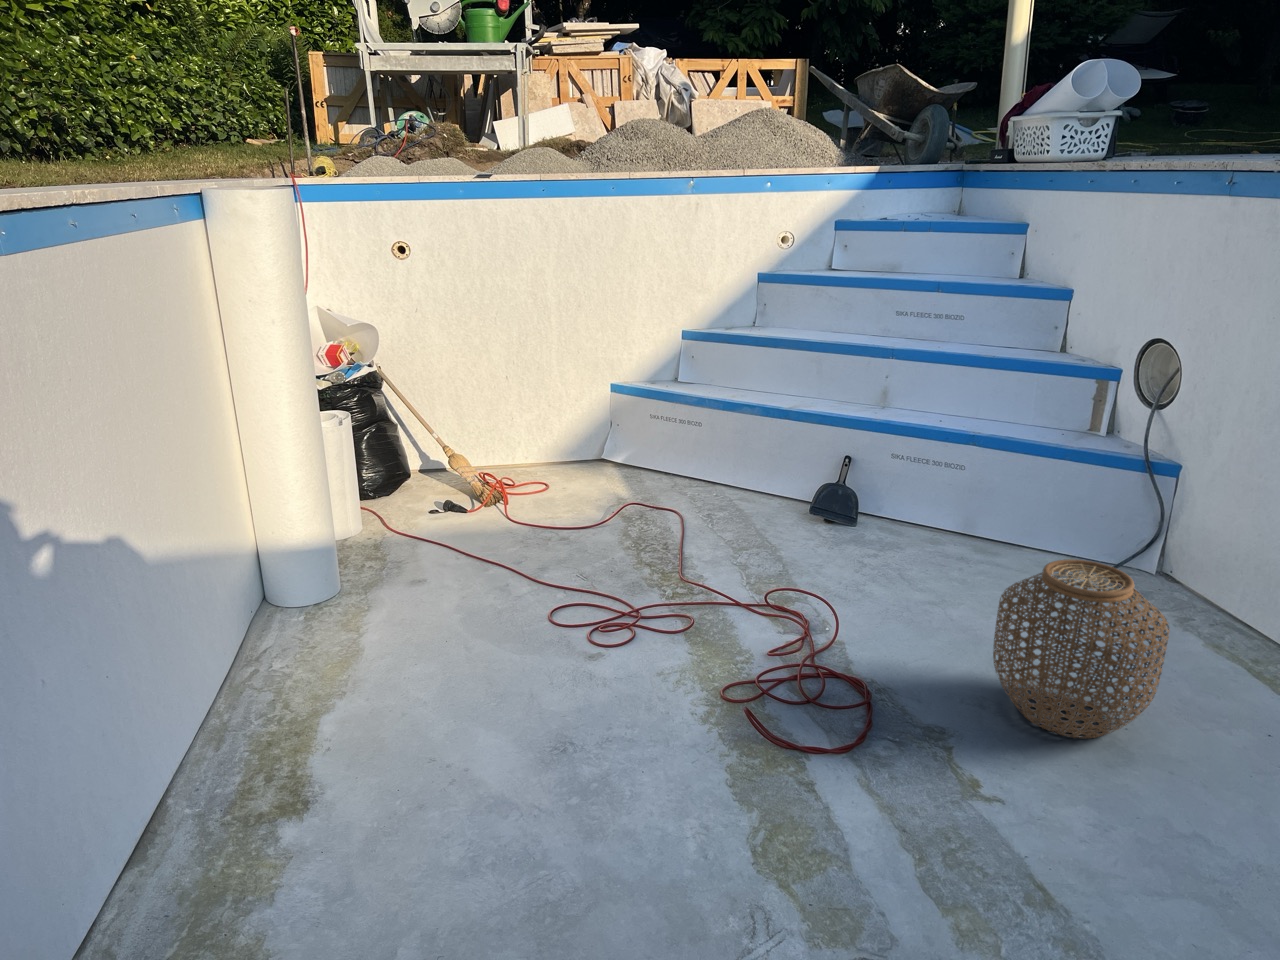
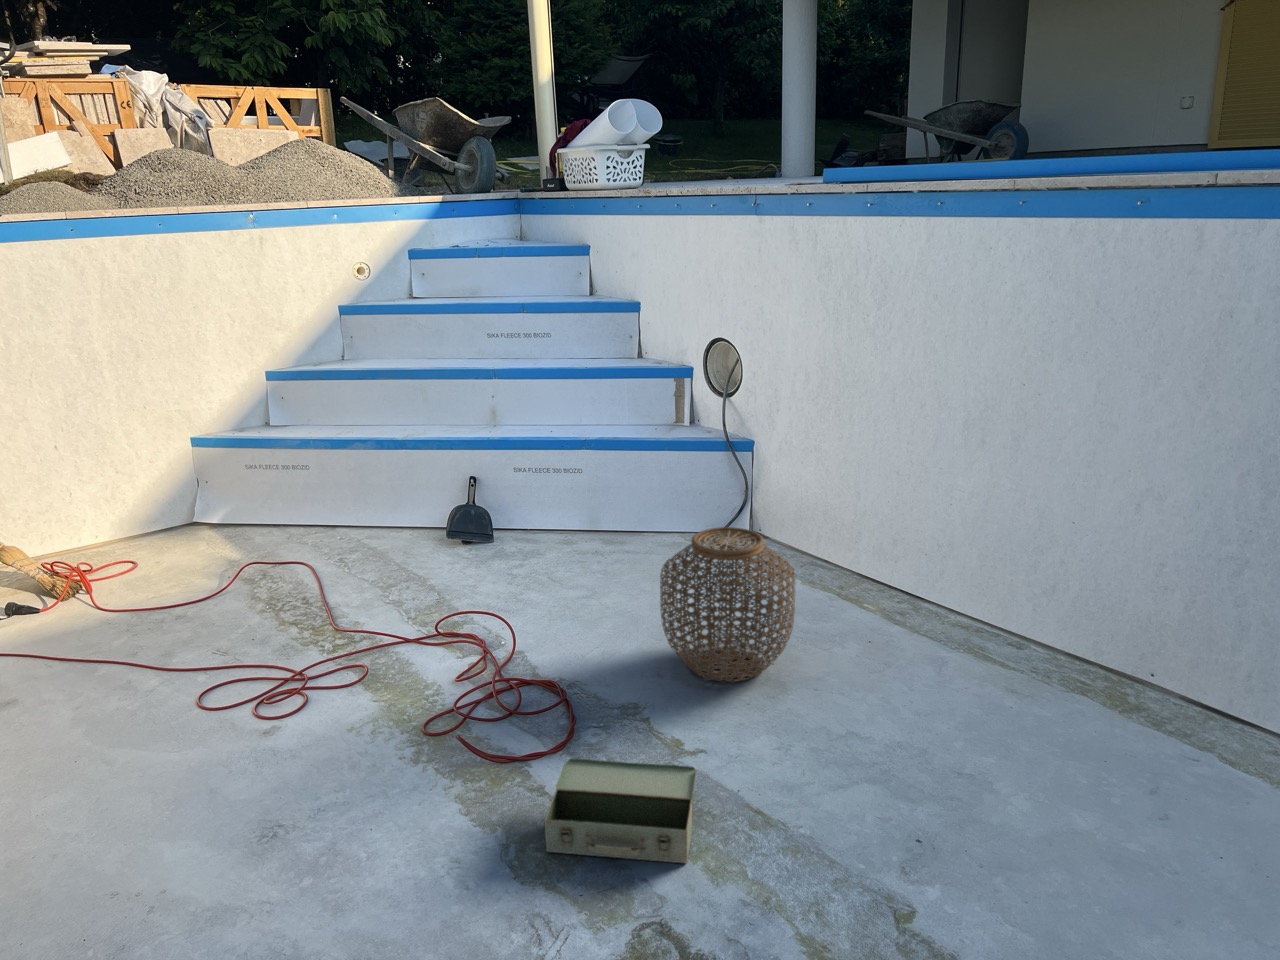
toolbox: none [794,766,977,918] -> present [544,758,697,863]

